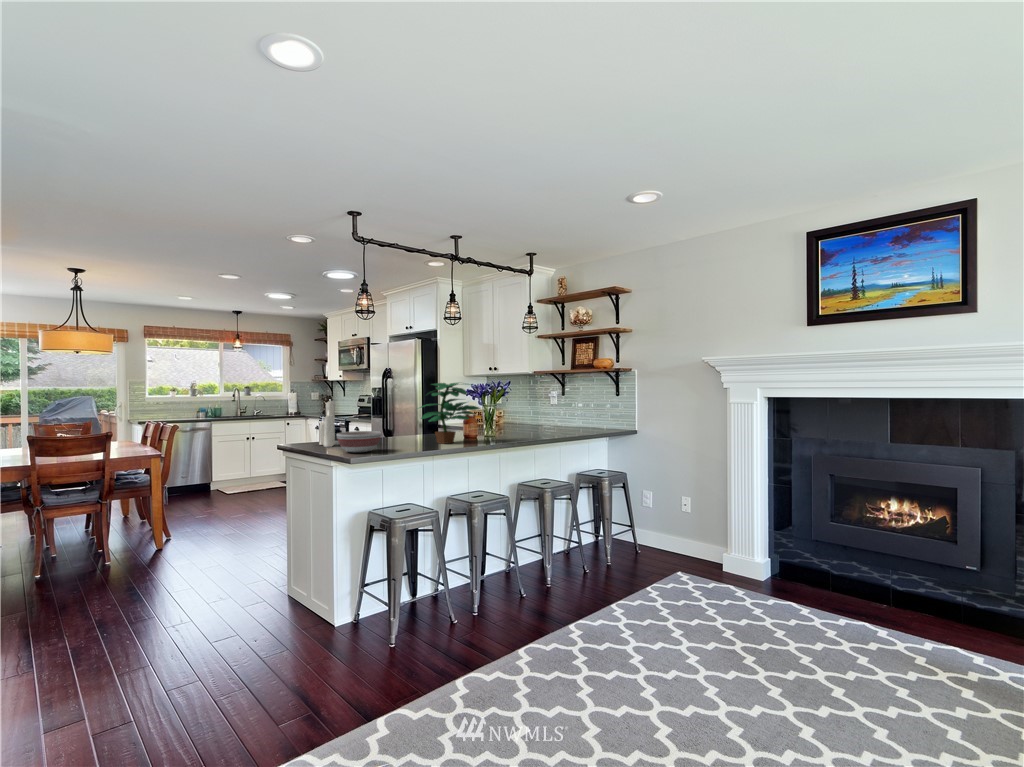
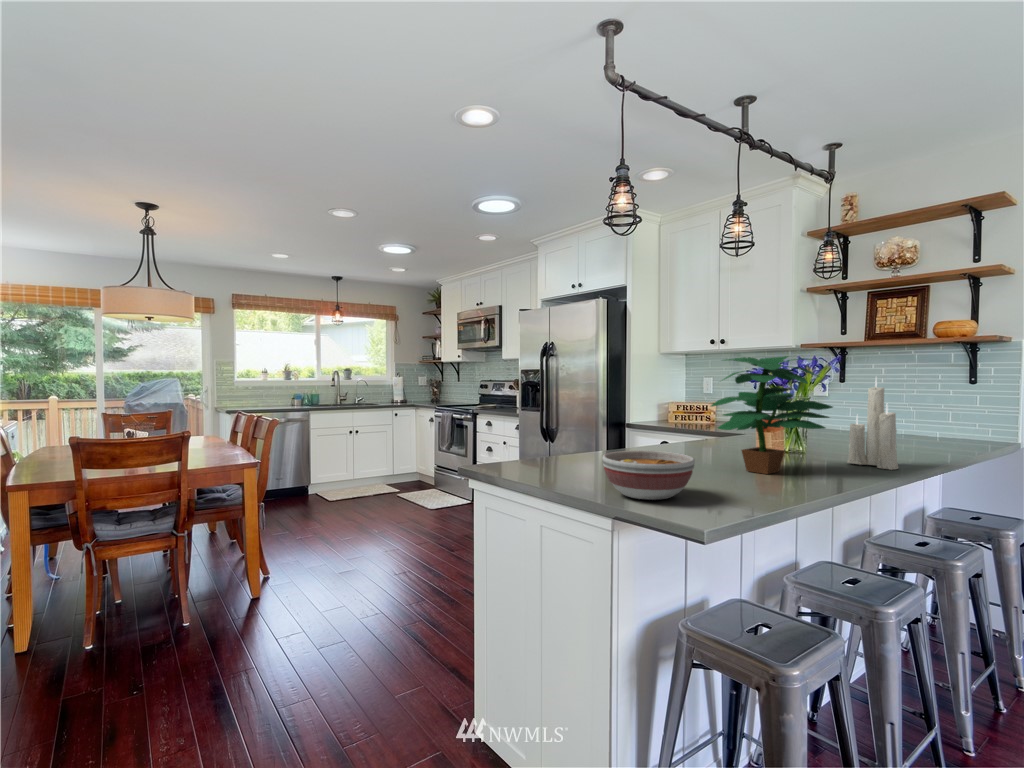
candle: present [319,401,335,447] -> present [847,378,898,470]

